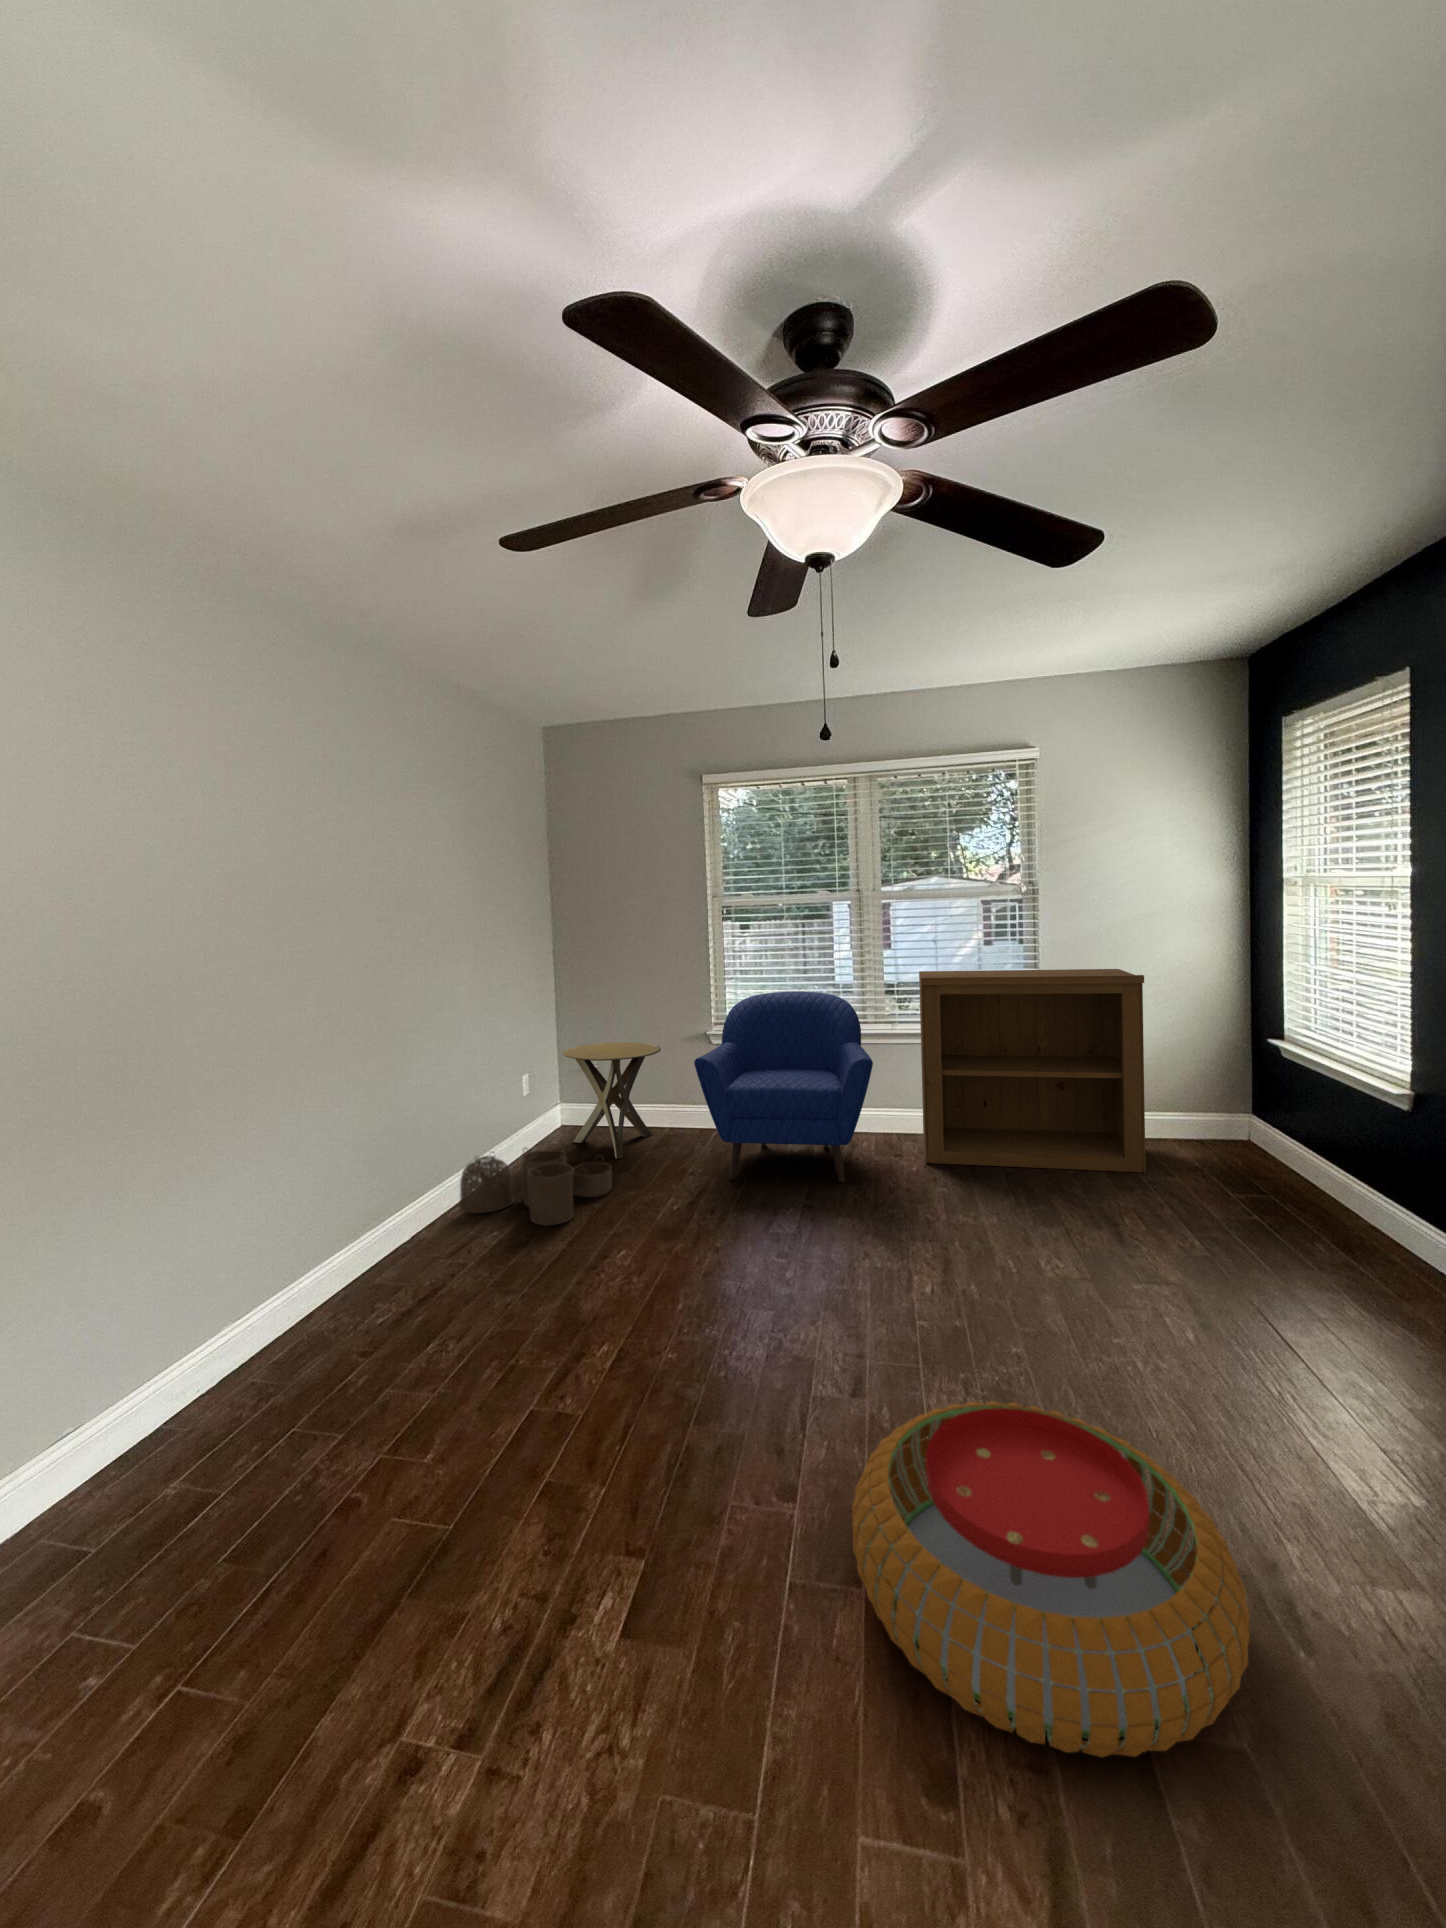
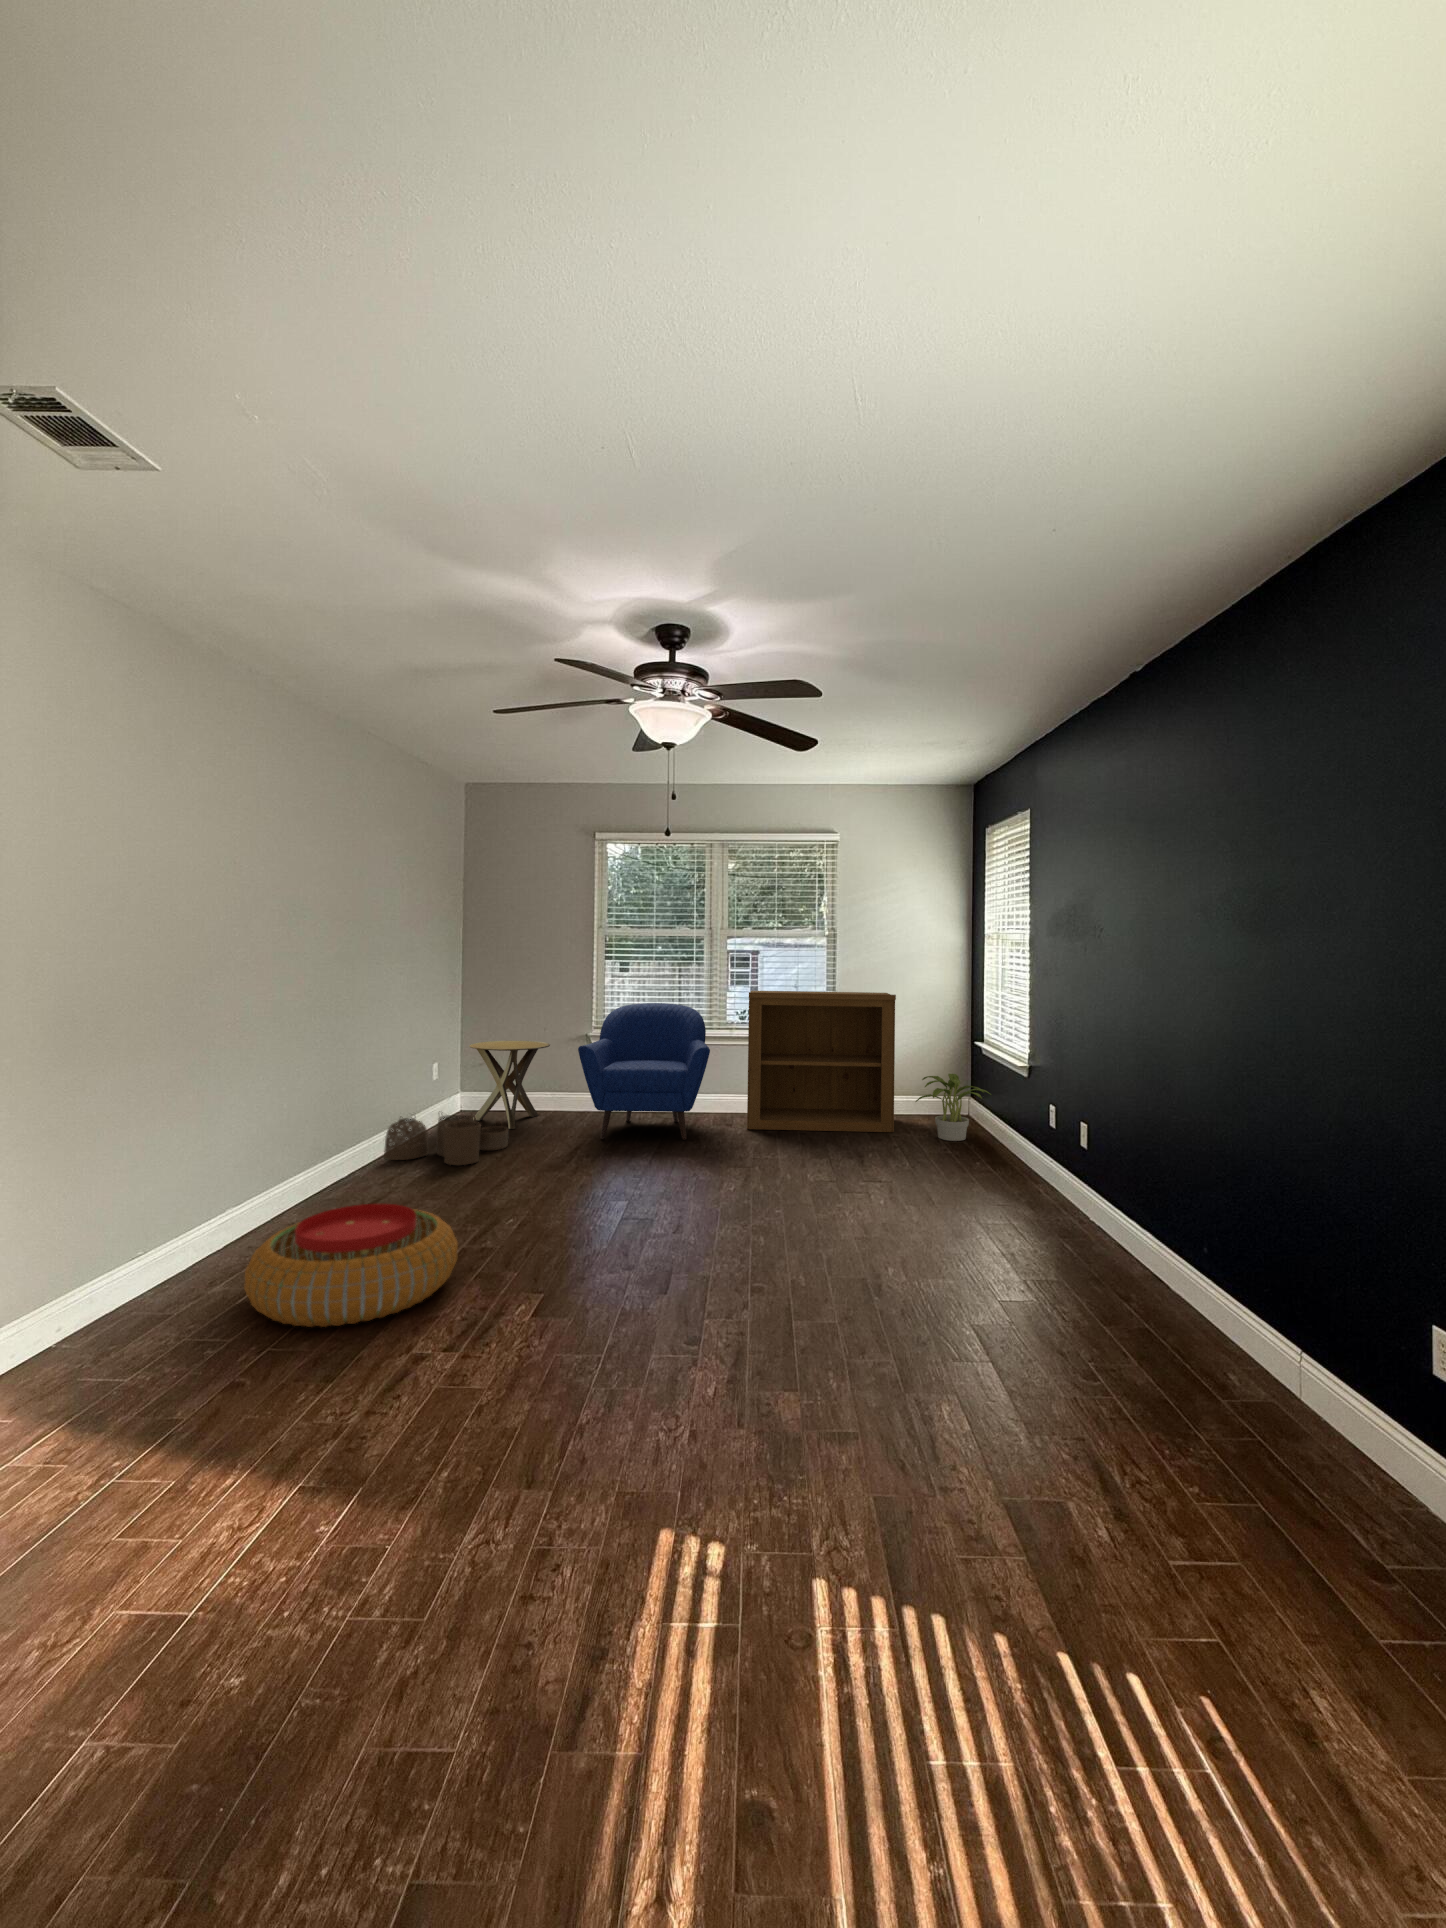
potted plant: none [1183,1088,1312,1192] -> present [916,1074,991,1141]
pouf: present [852,1401,1250,1757] -> present [244,1204,458,1327]

